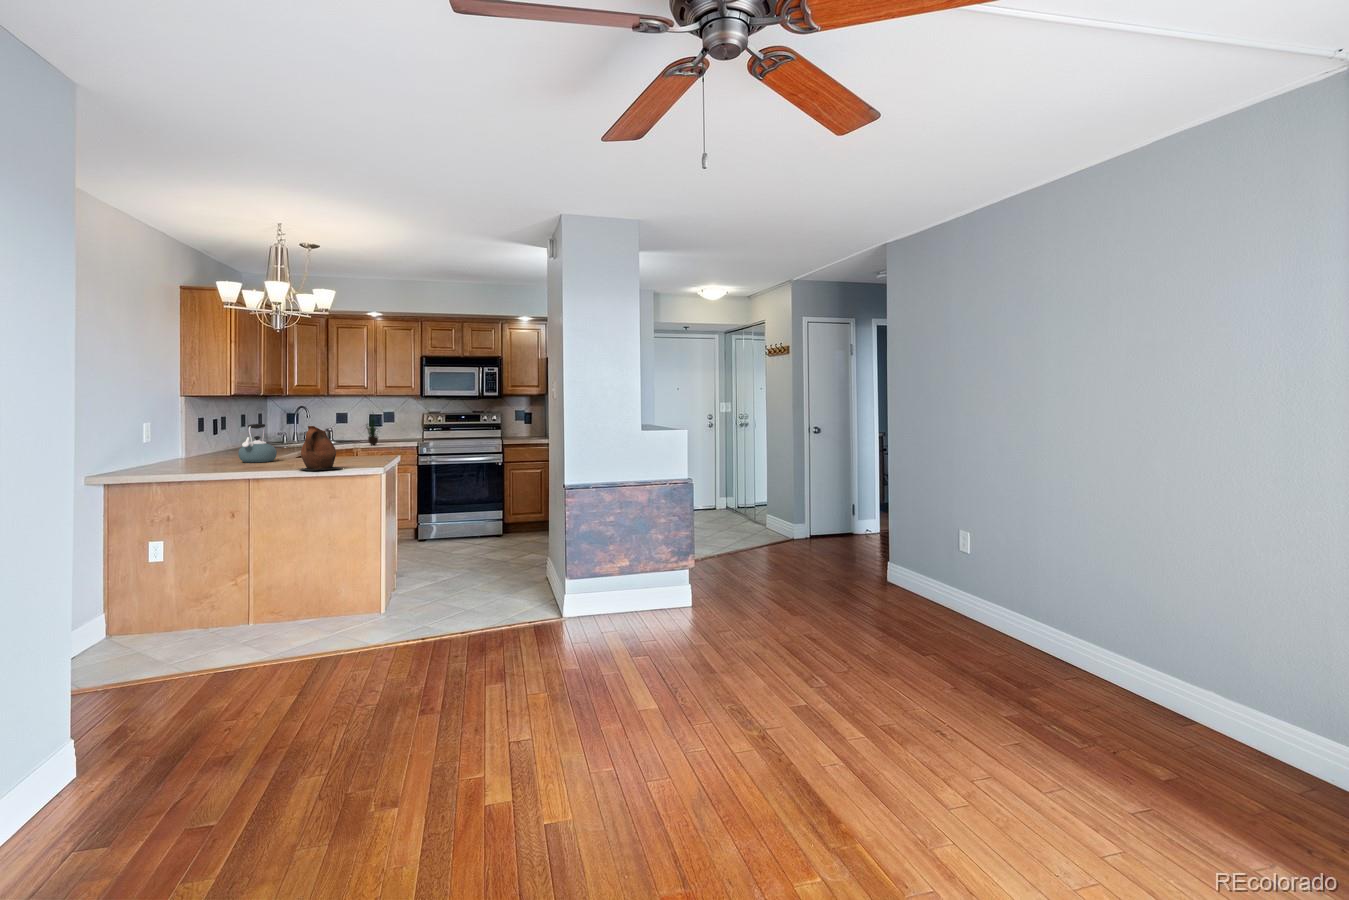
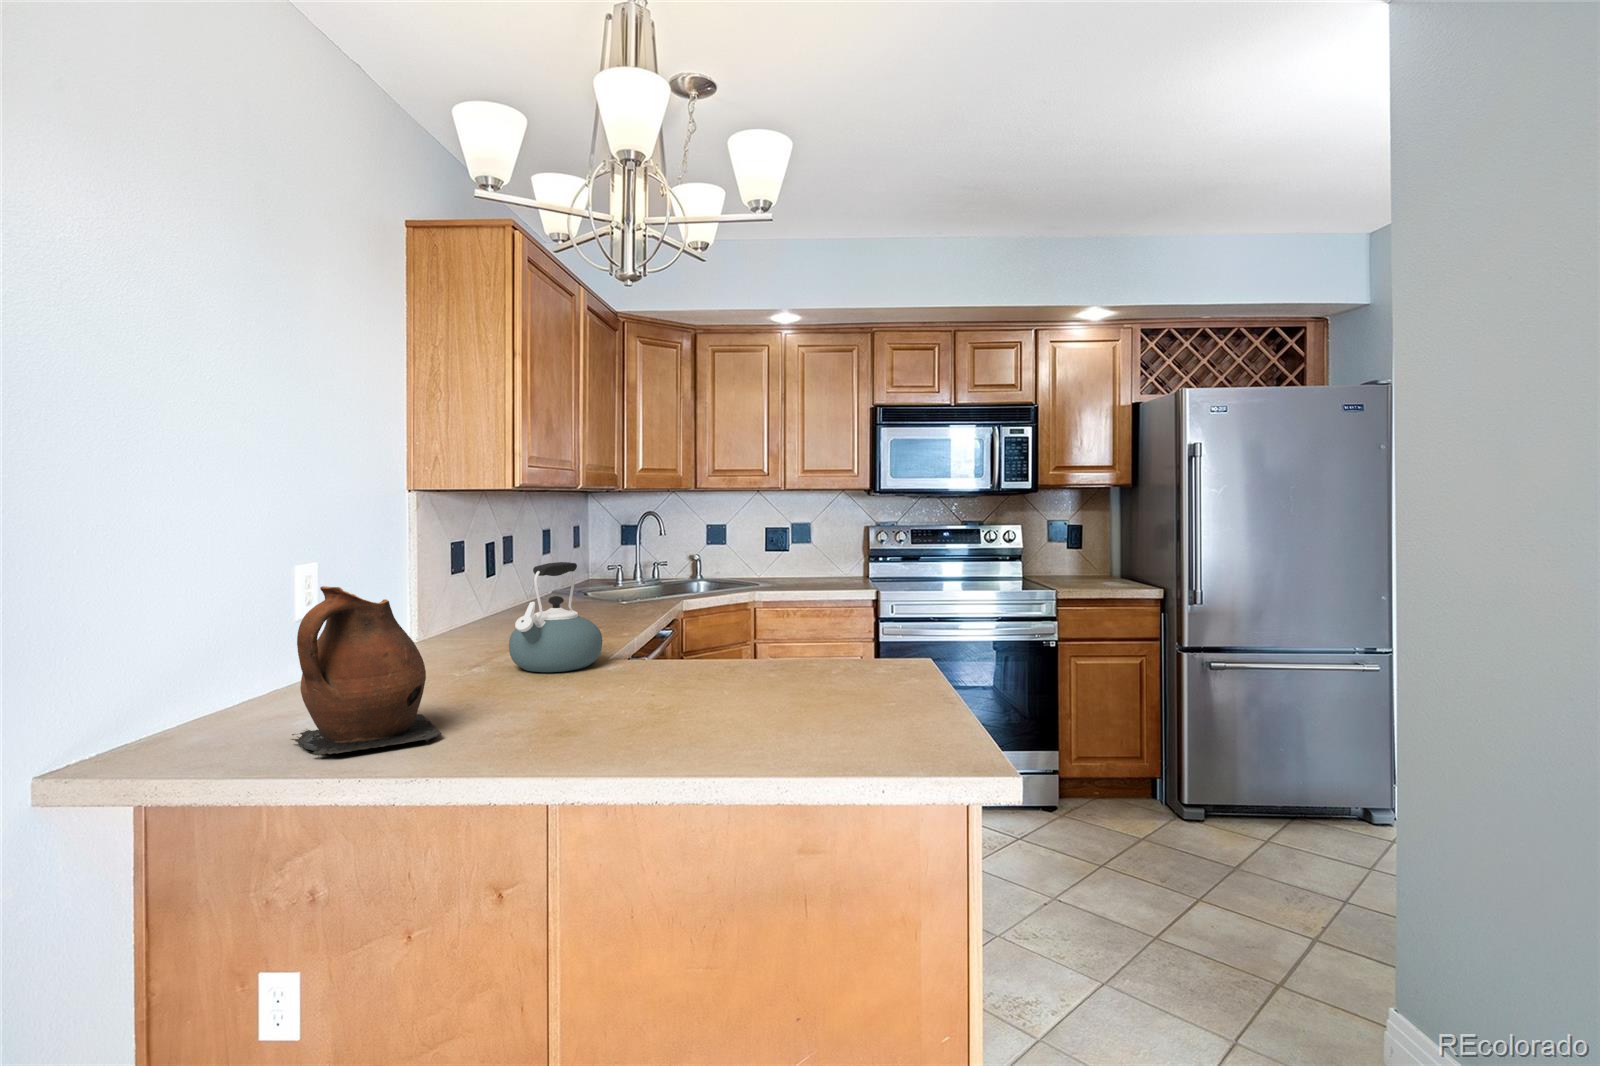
potted plant: present [366,415,378,445] -> none [756,510,798,592]
ceramic pitcher: present [300,426,341,471] -> present [291,586,441,755]

